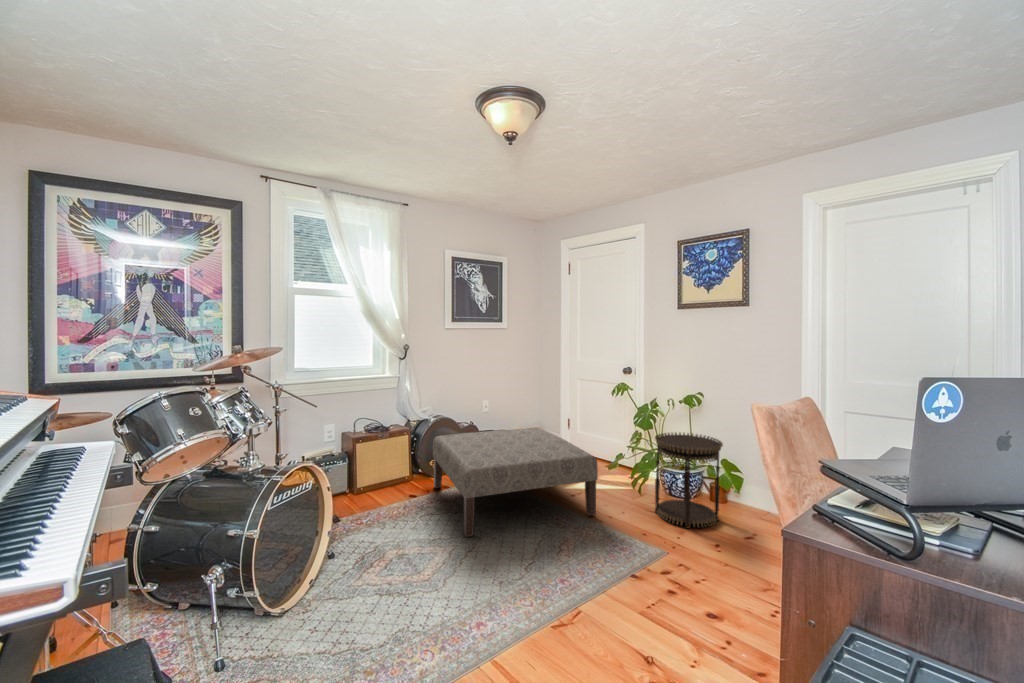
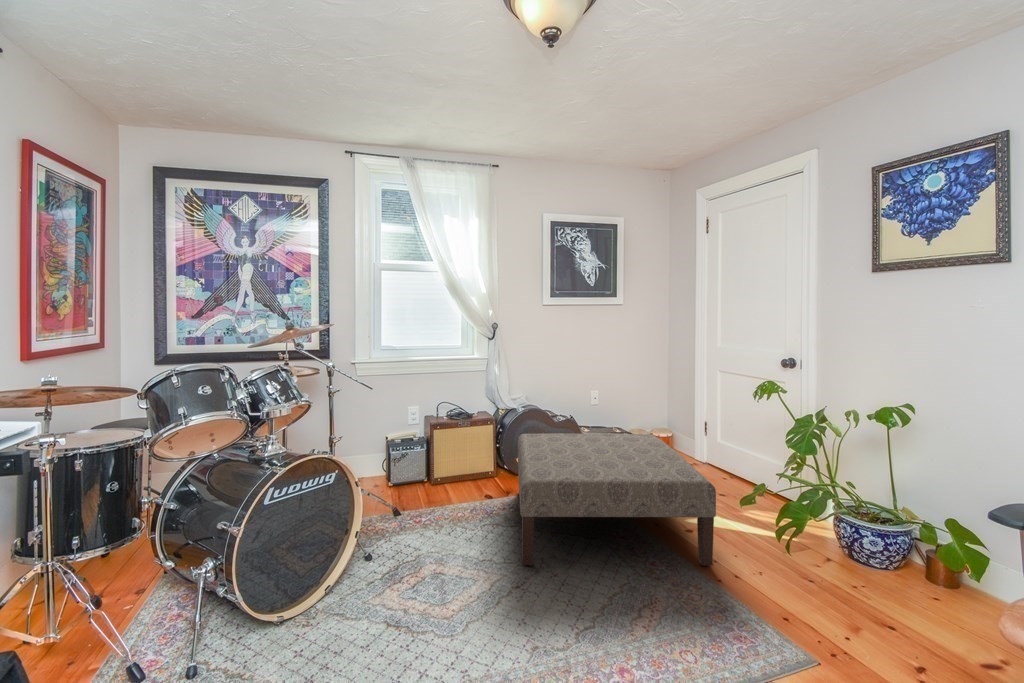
side table: present [655,432,723,528] -> none [812,461,942,622]

